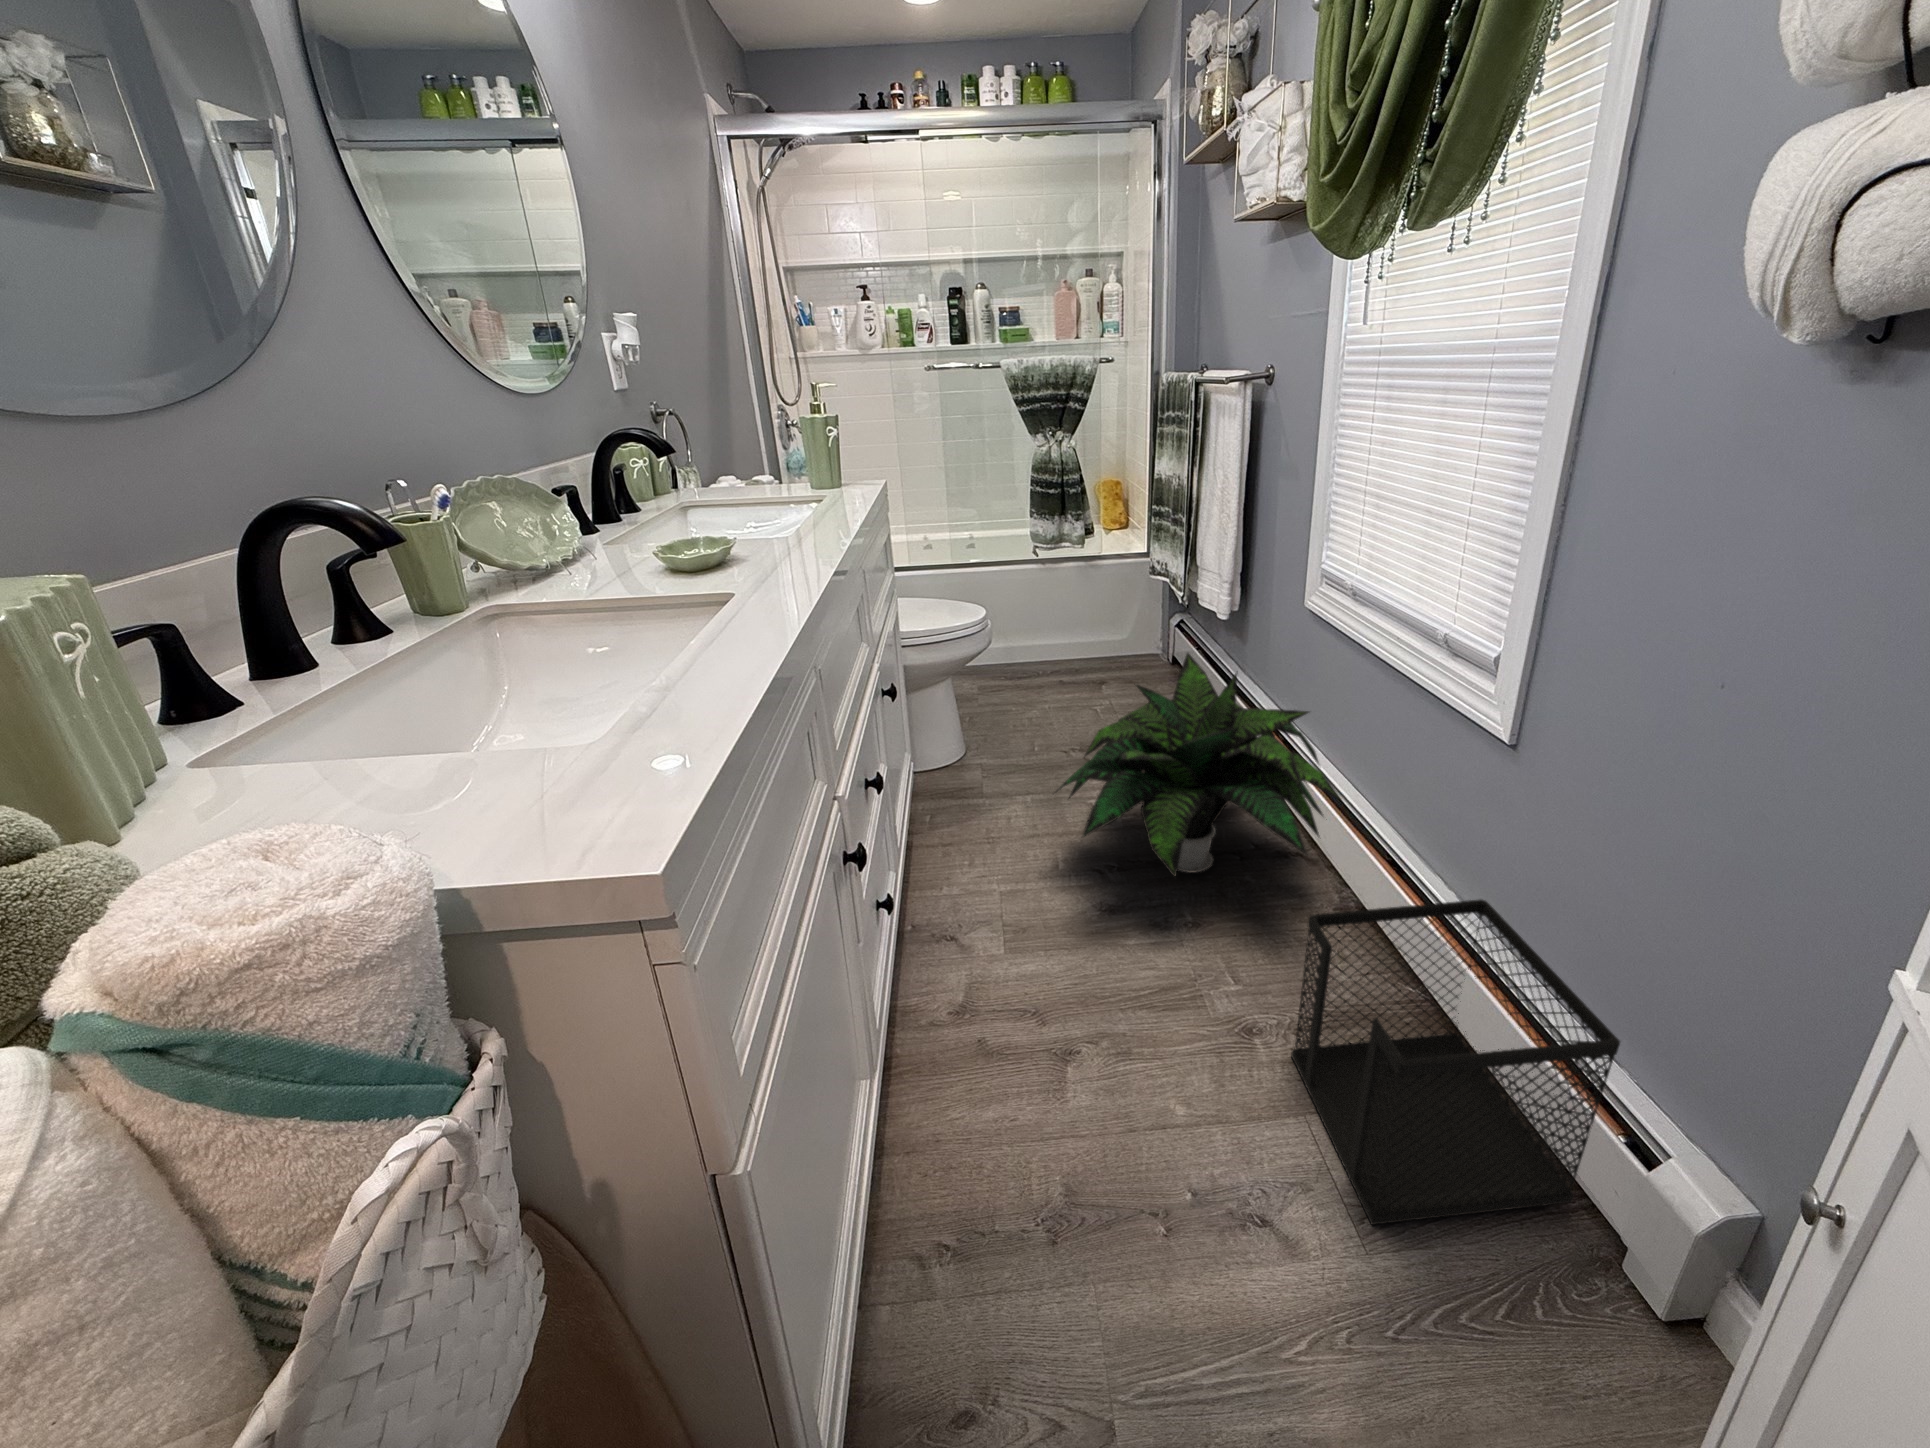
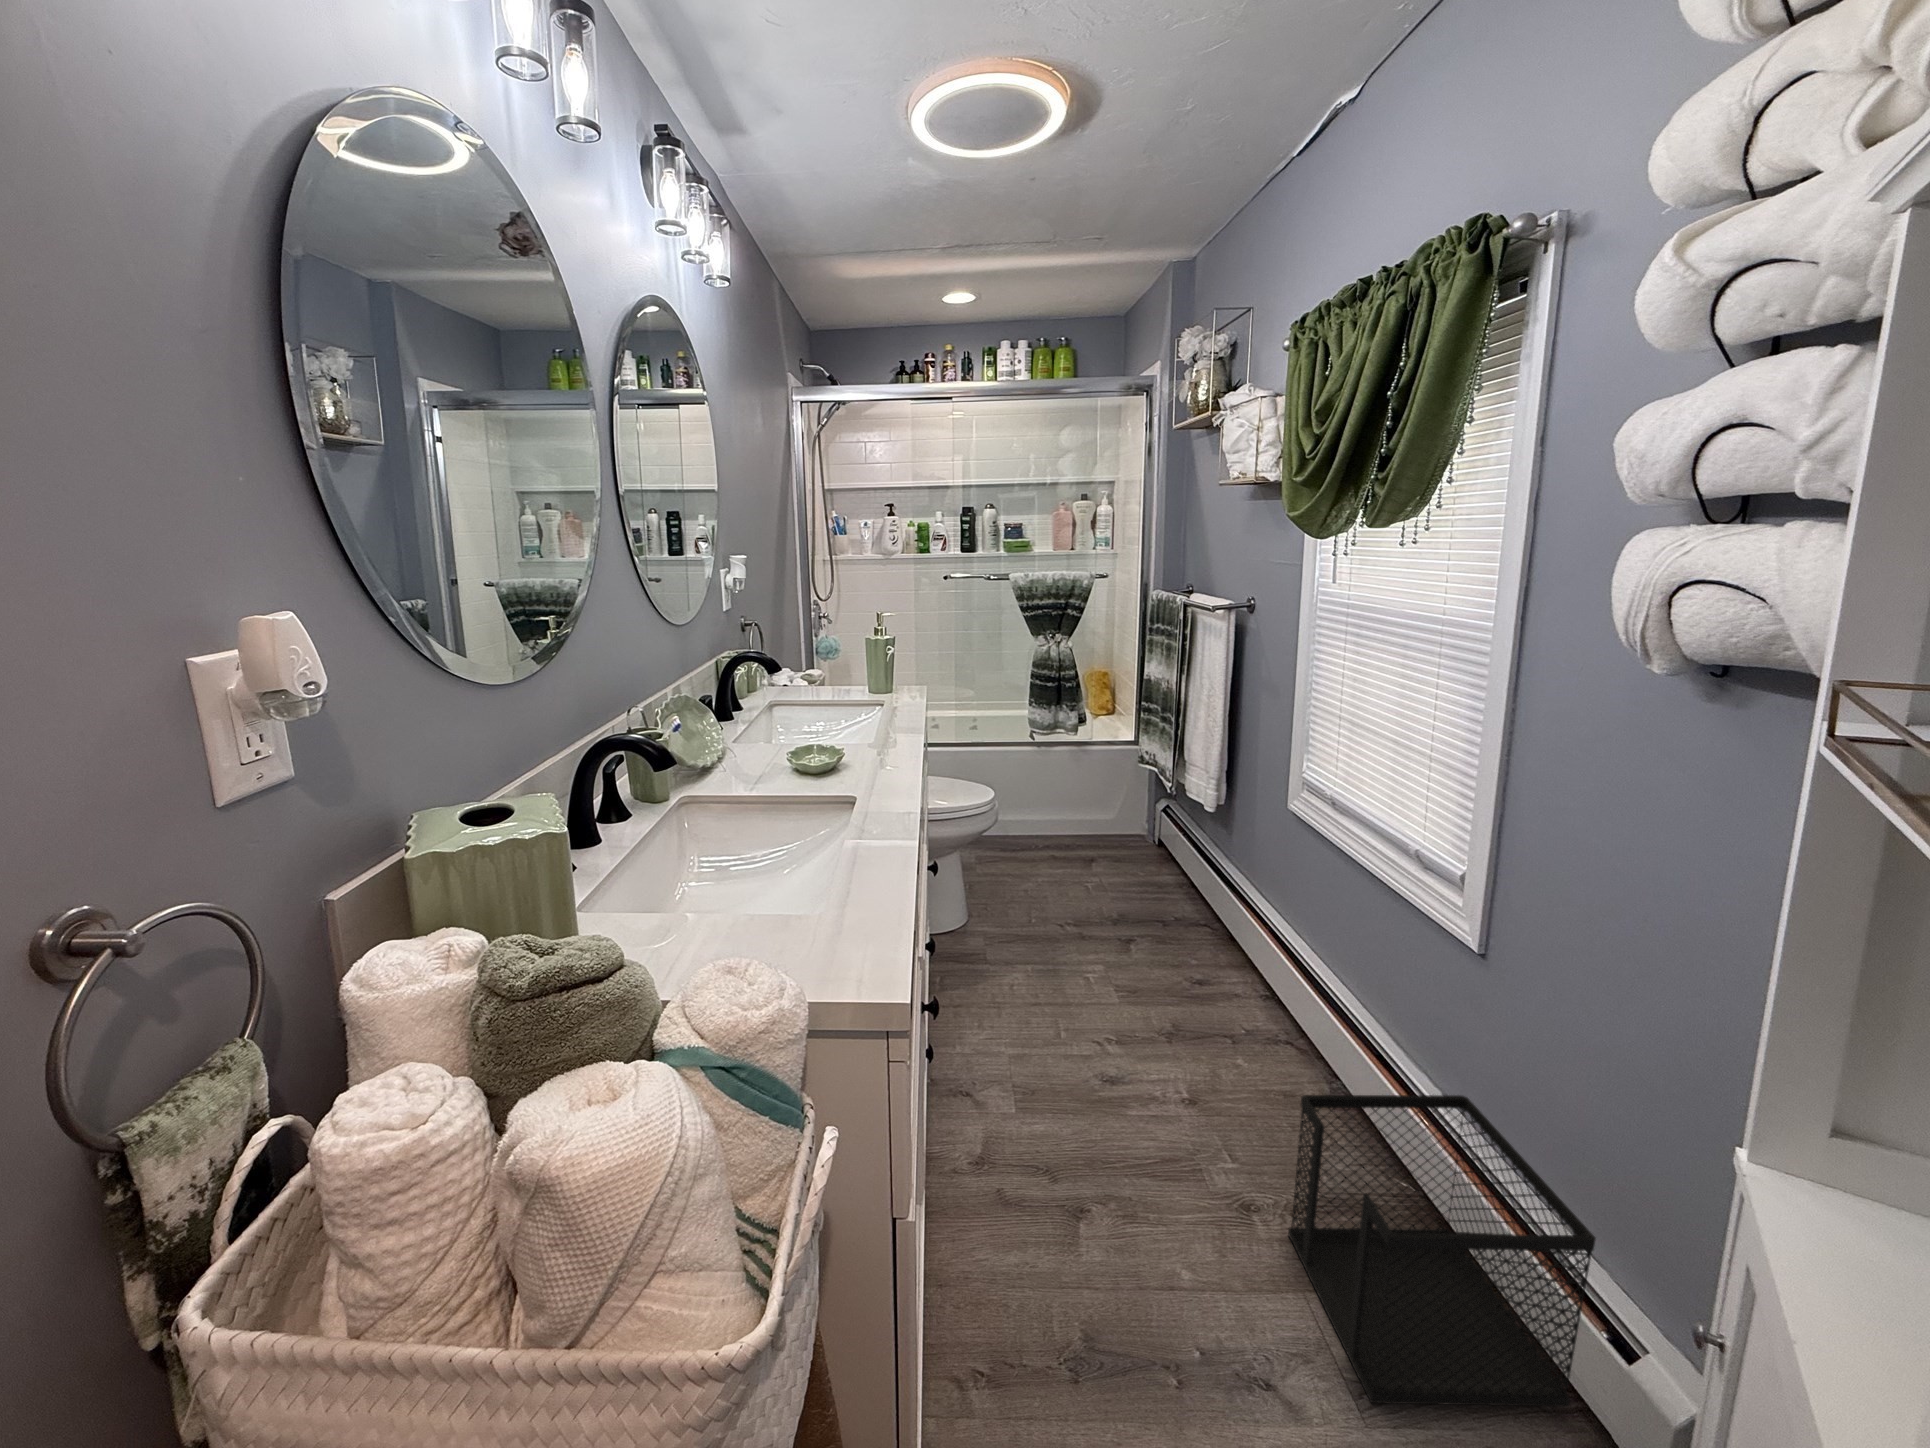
potted plant: present [1056,653,1342,877] -> none [1055,842,1331,1054]

